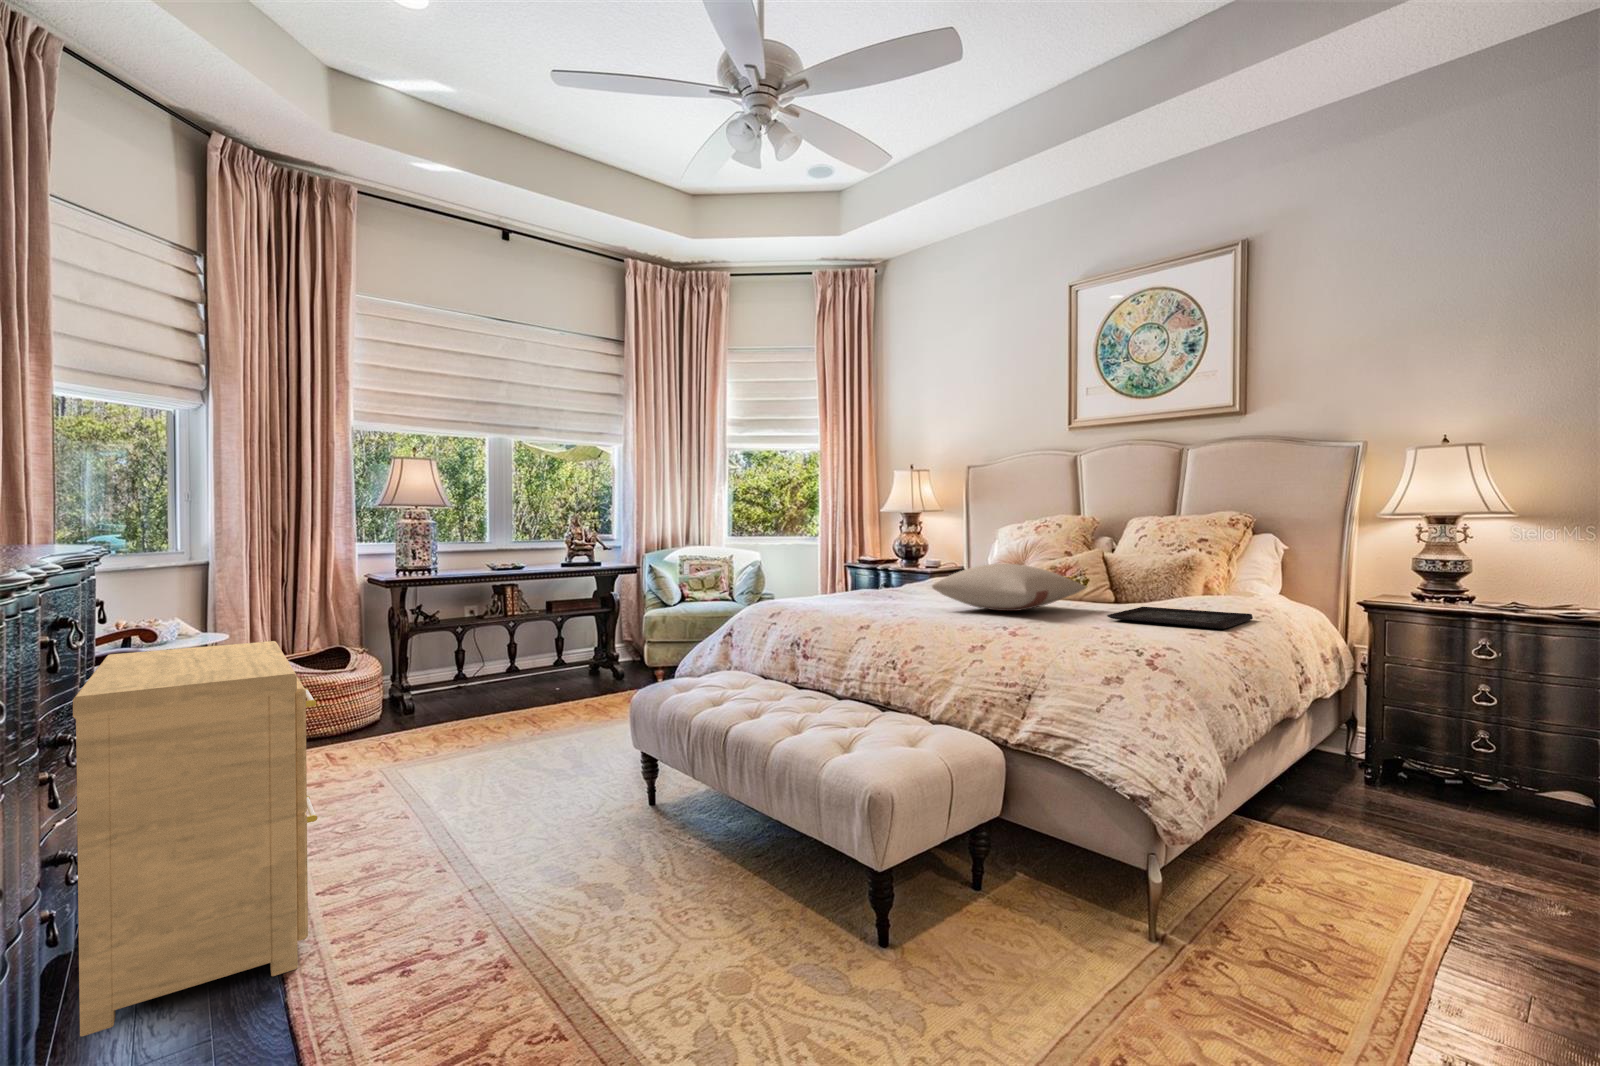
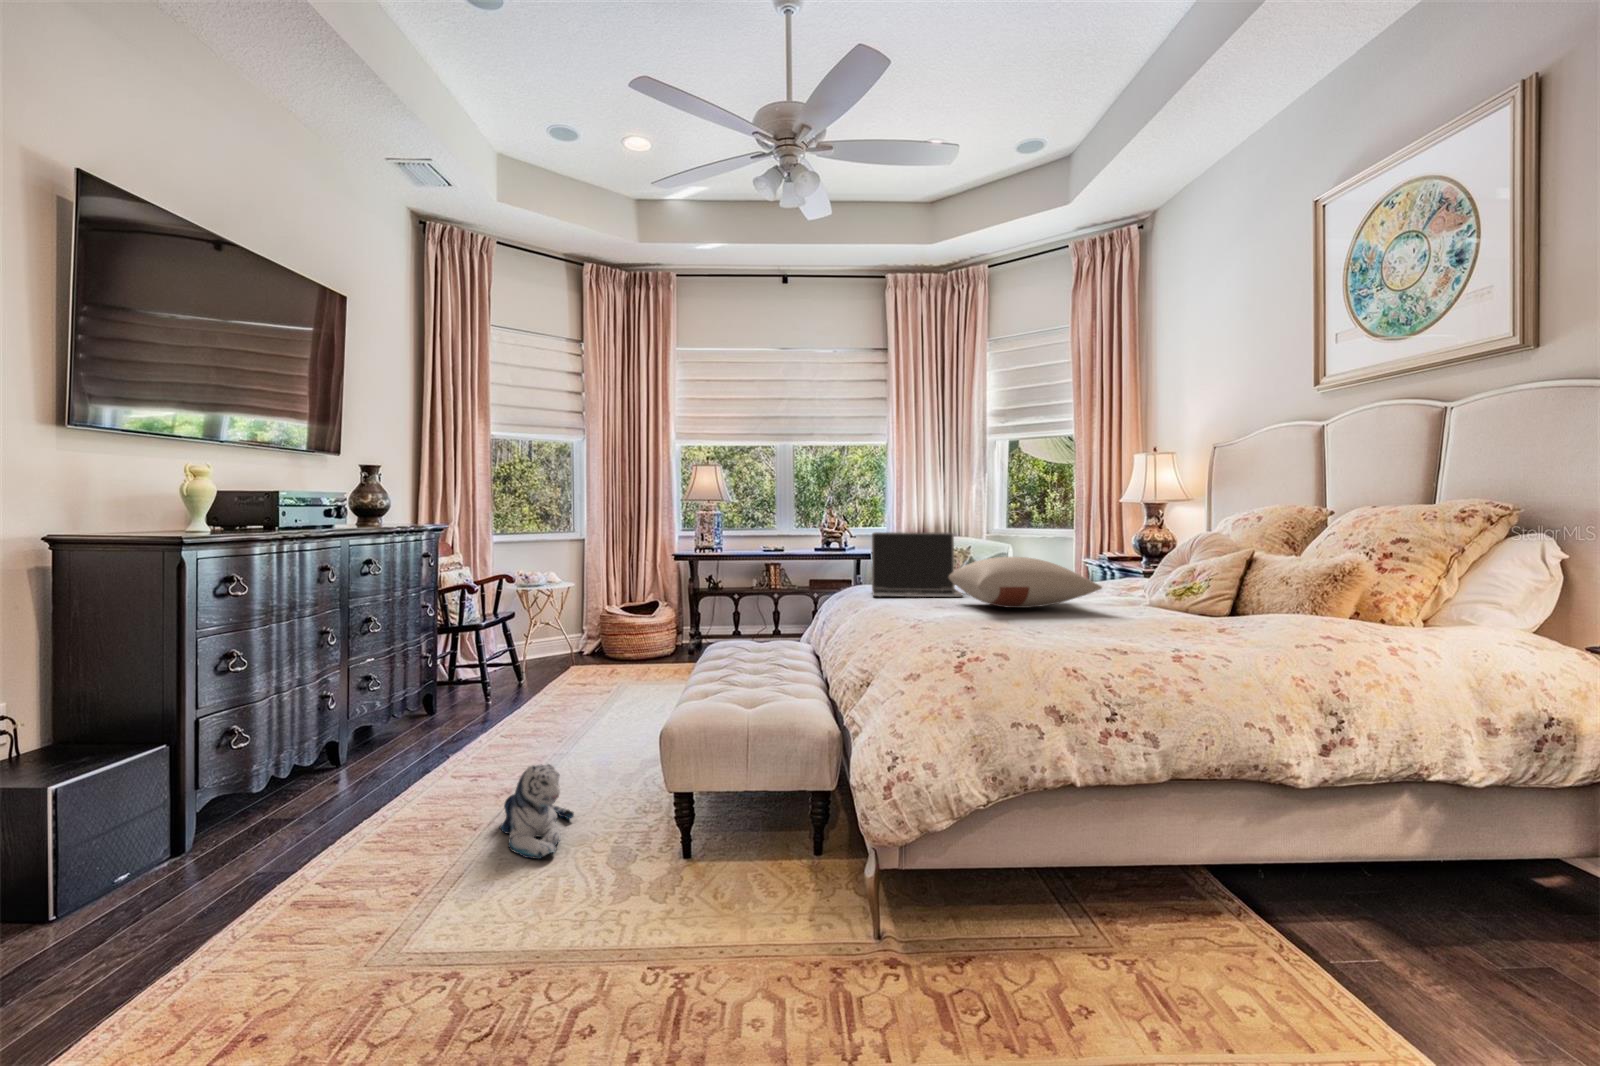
laptop: none [805,542,917,611] -> present [872,532,963,597]
tray: present [1107,607,1253,629] -> none [1054,614,1235,641]
side table: present [73,641,317,1036] -> none [345,584,502,768]
plush toy: none [589,885,759,1027] -> present [500,764,574,859]

